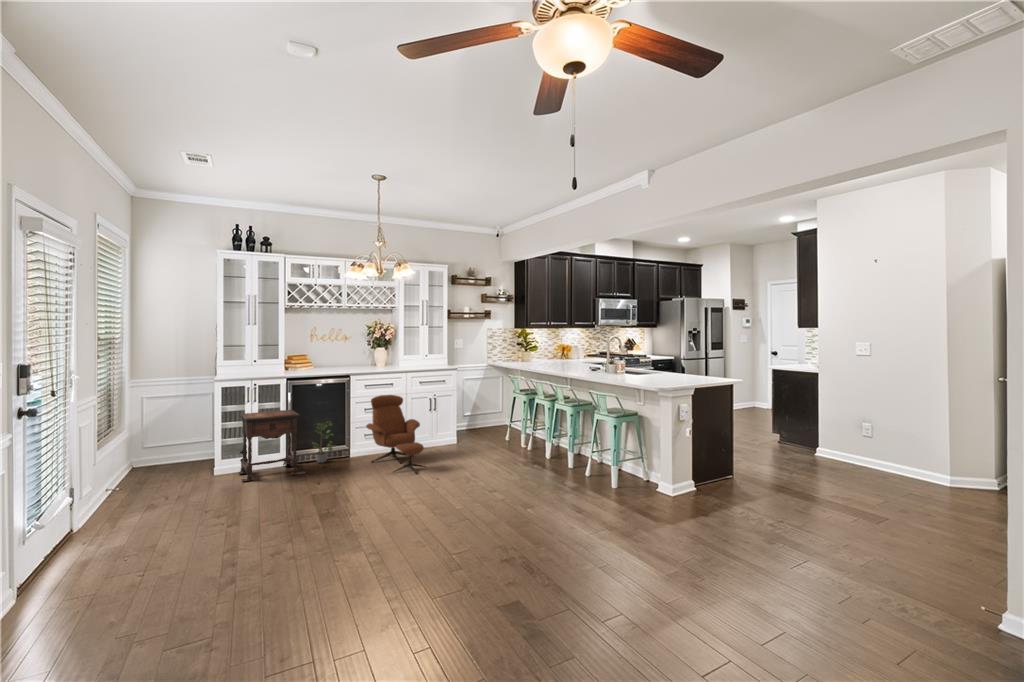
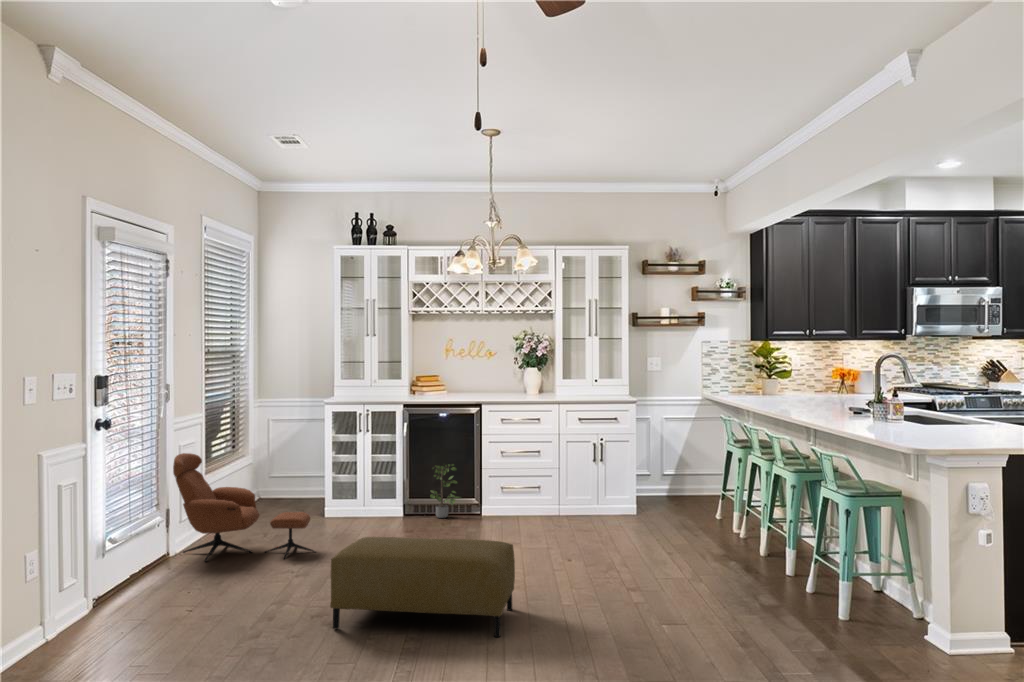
lounge chair: present [366,395,425,474] -> present [173,453,316,562]
side table: present [239,410,305,481] -> none [342,446,415,528]
ottoman: none [307,481,460,580] -> present [330,537,515,637]

